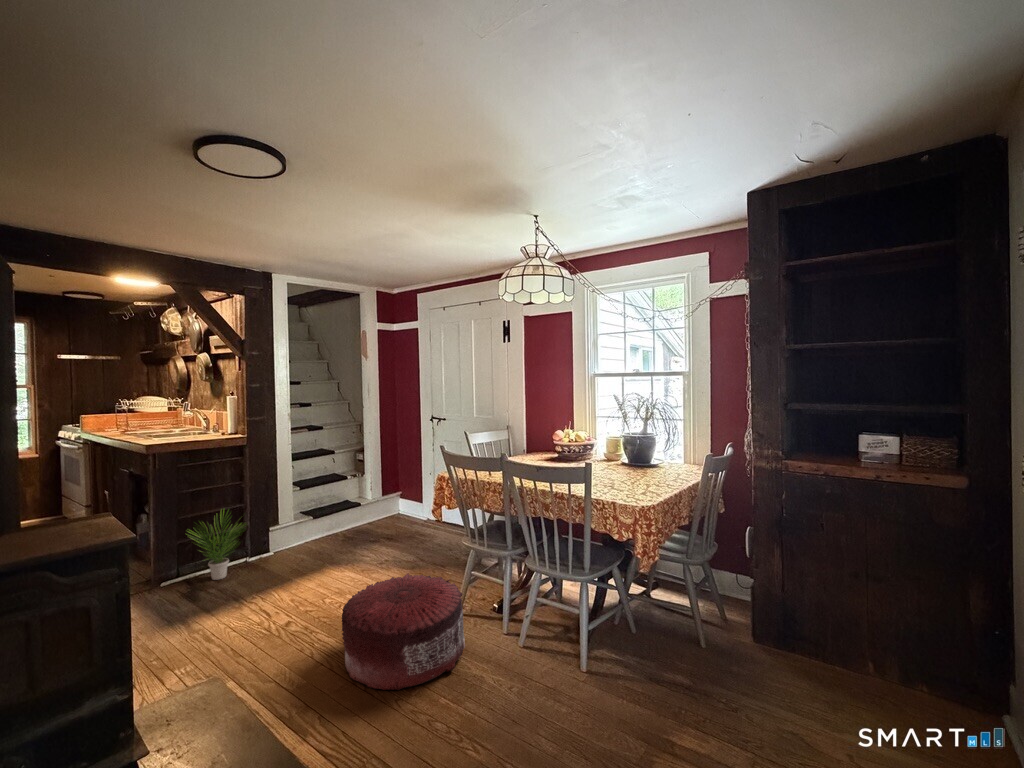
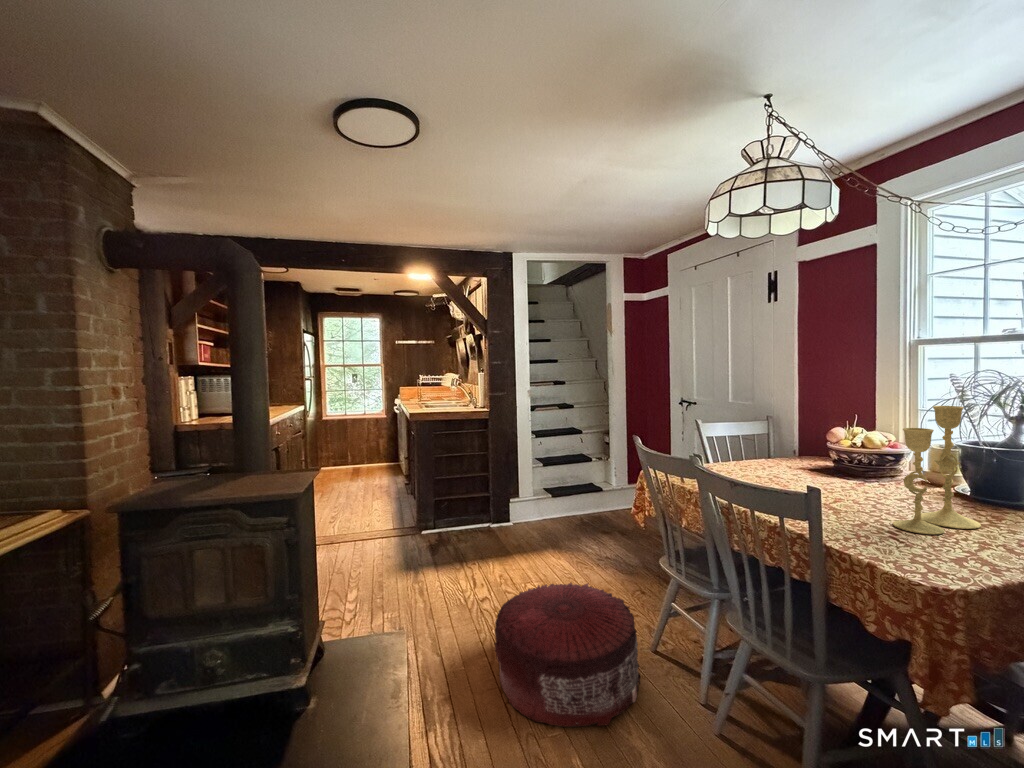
candlestick: none [607,414,640,484] -> present [893,406,981,534]
potted plant: present [189,510,246,580] -> none [432,474,487,538]

